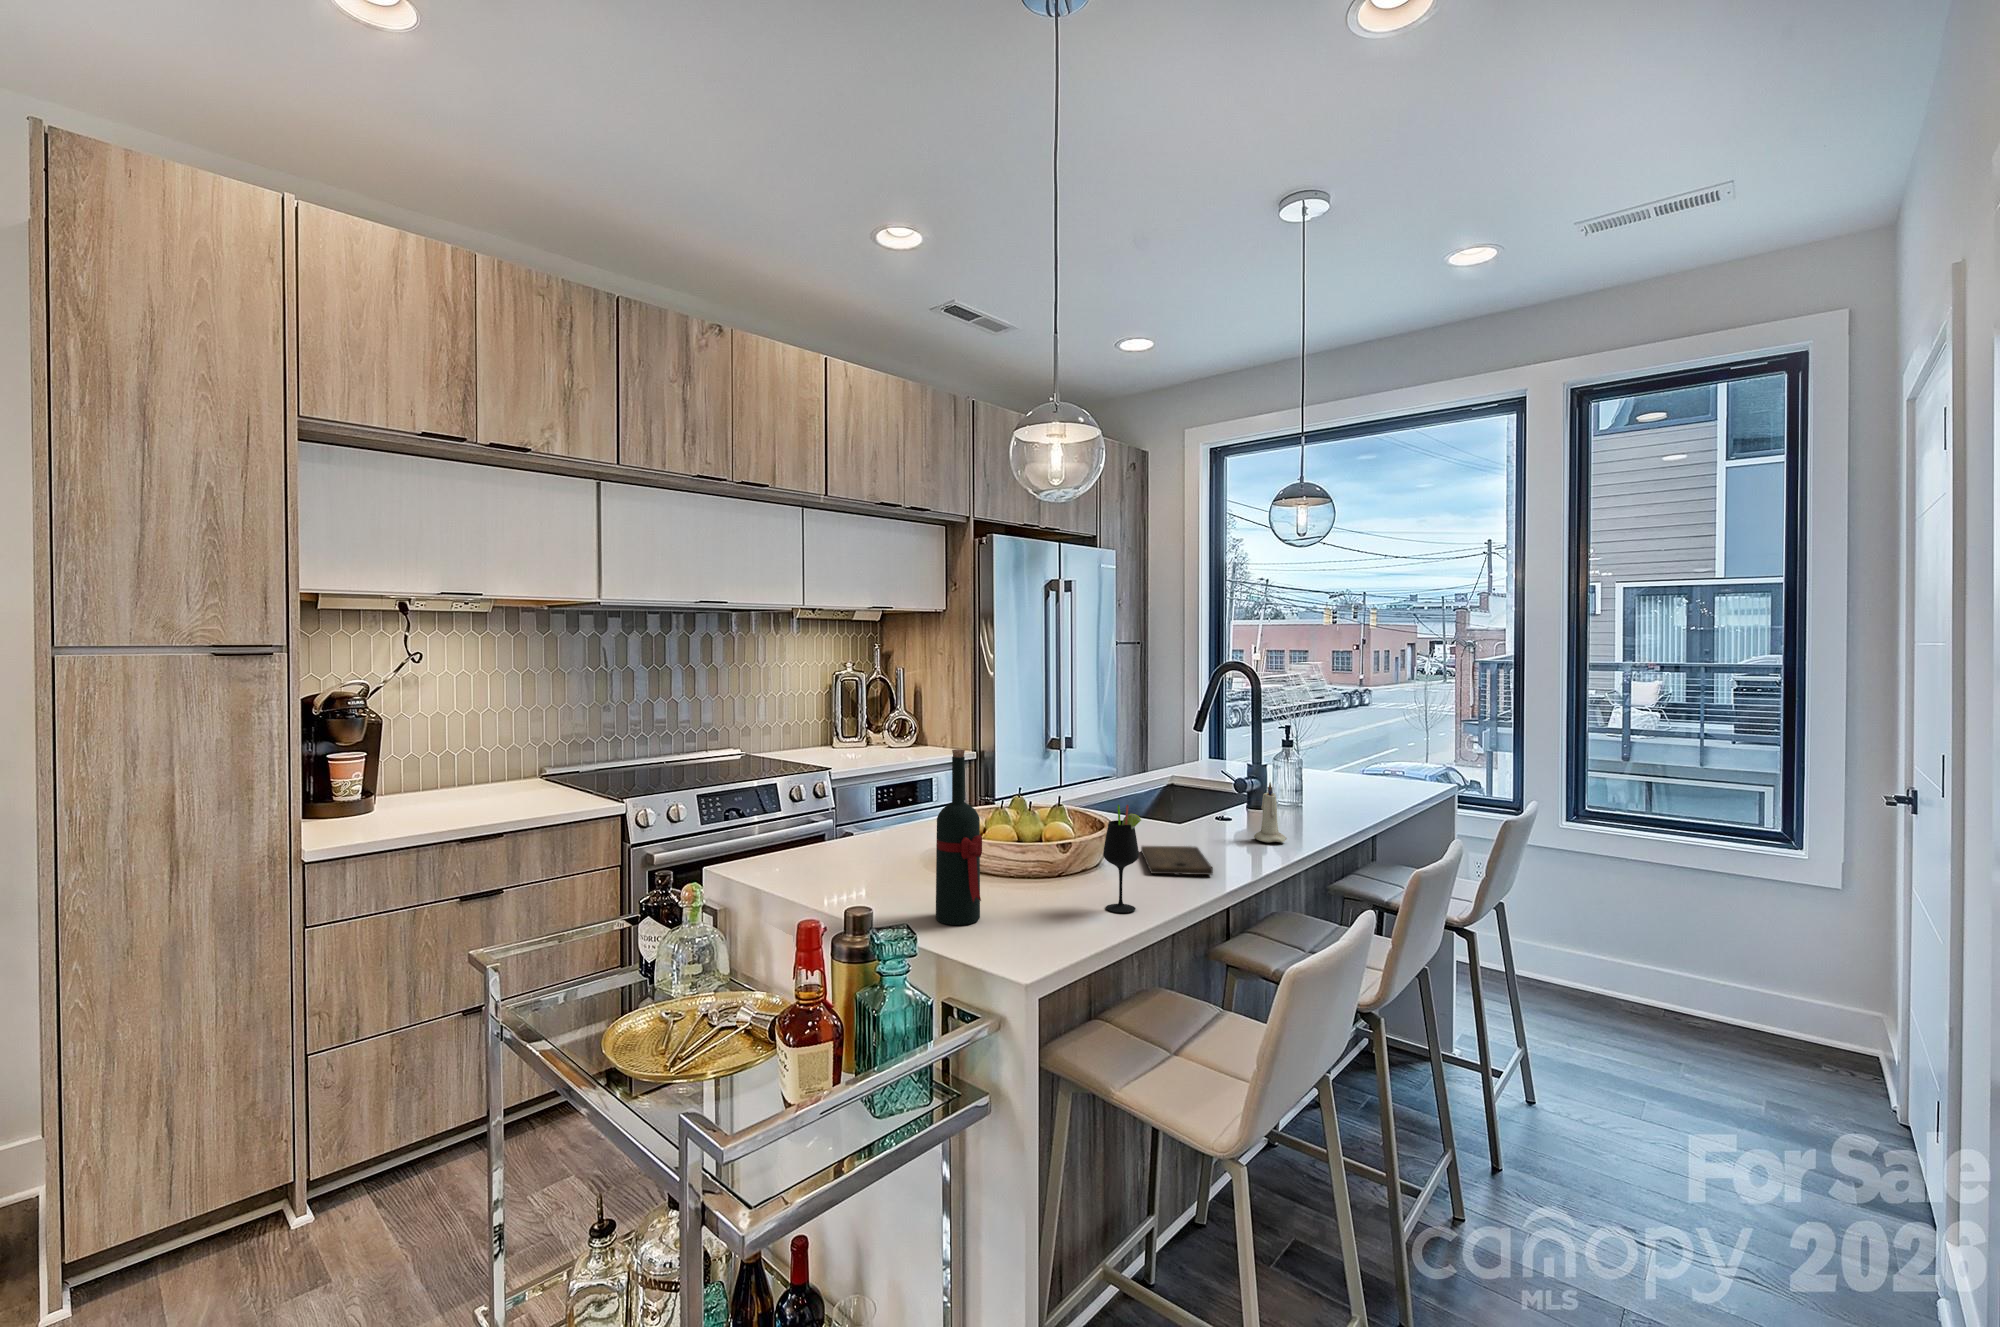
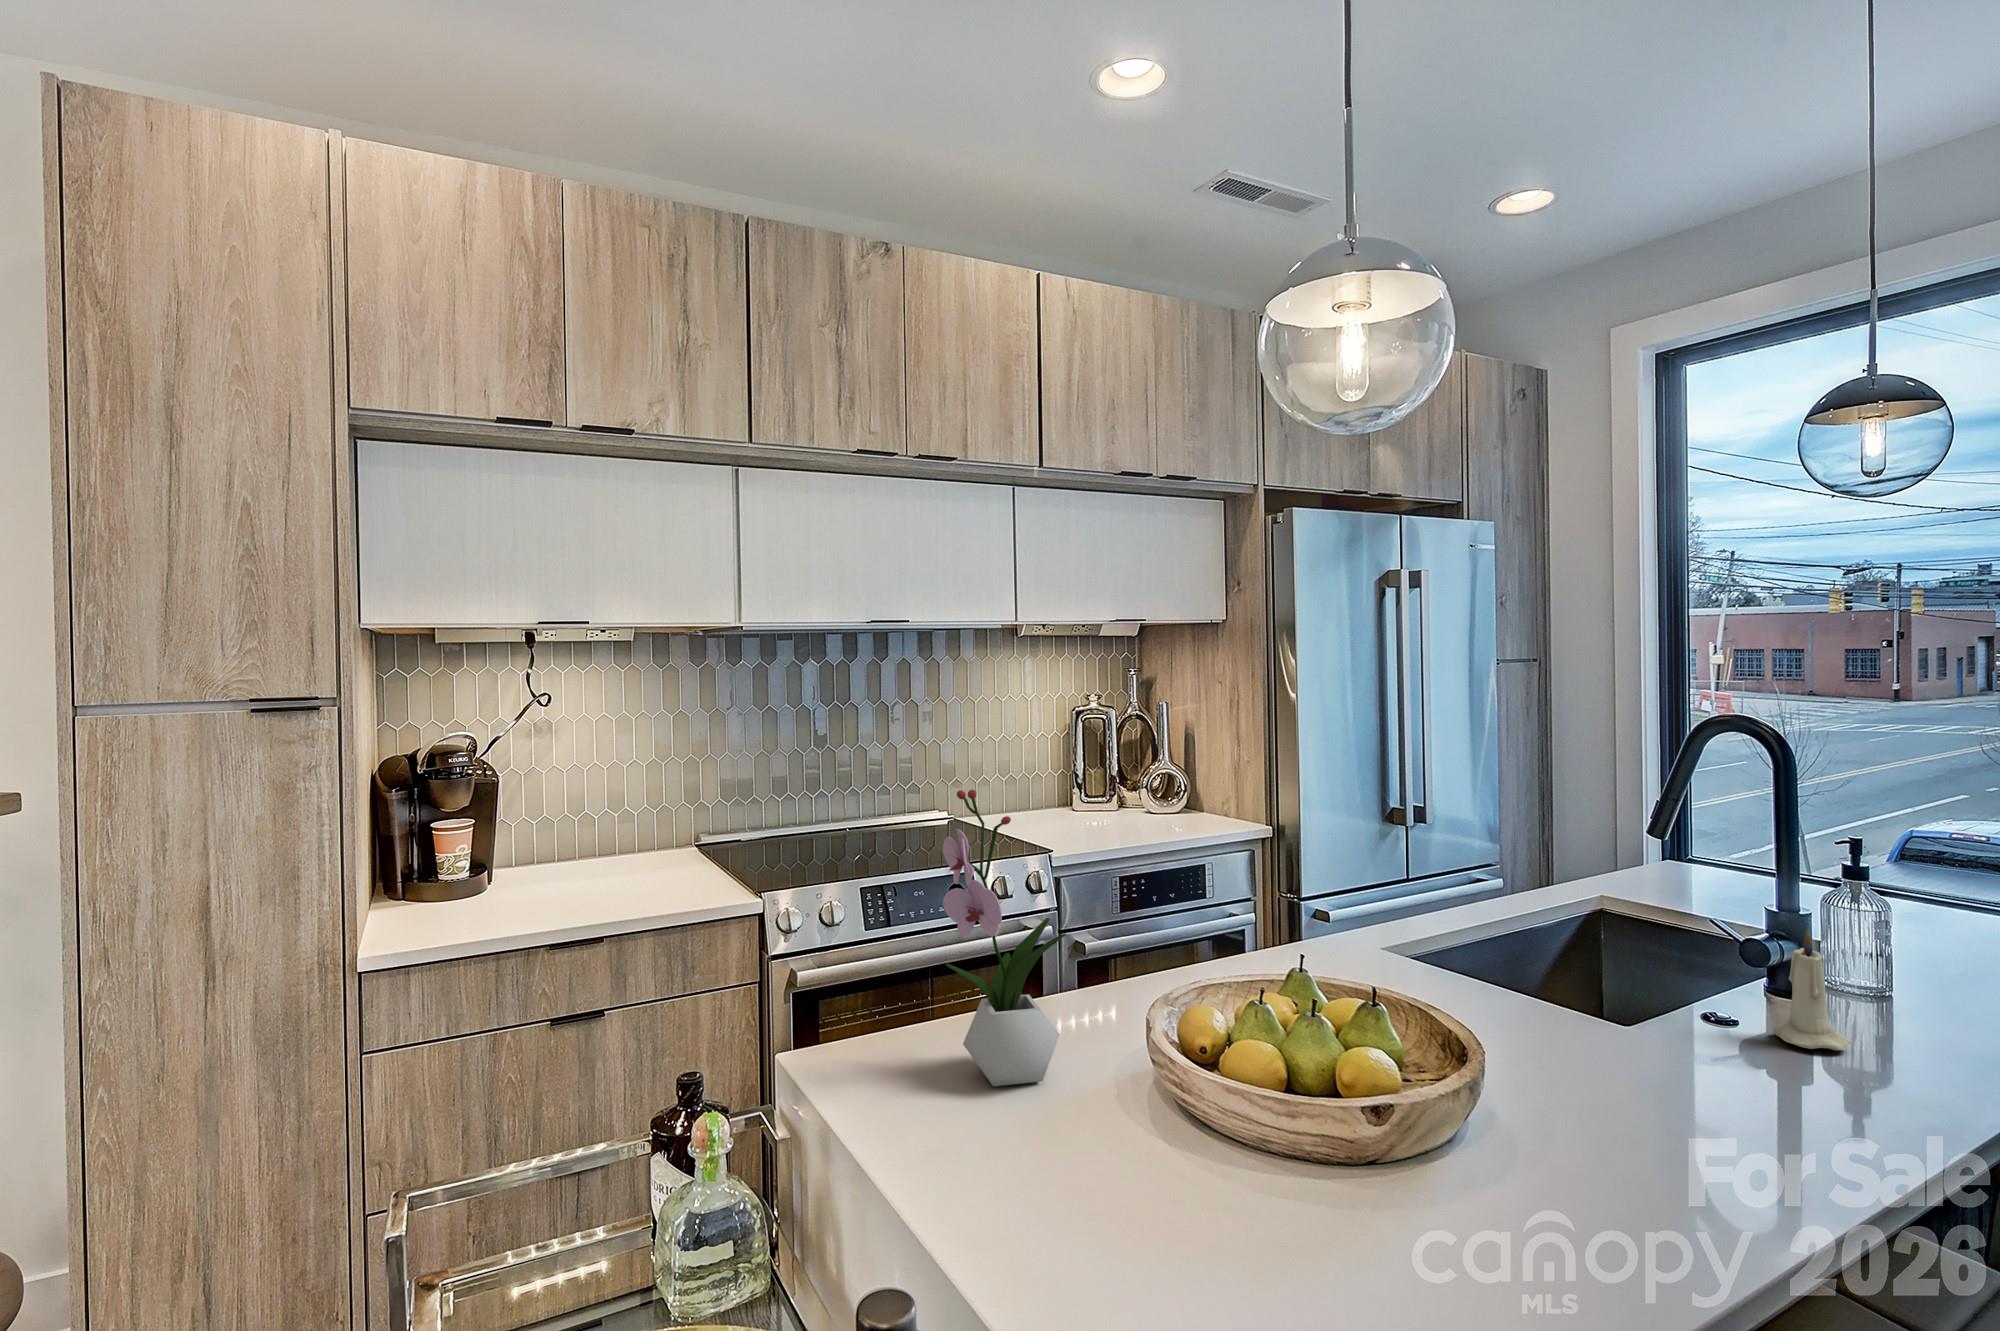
flower arrangement: none [820,706,898,881] -> present [943,790,1066,1087]
wine bottle: present [936,749,982,925] -> none [1100,890,1187,1235]
wine glass: present [1103,805,1141,912] -> none [1445,1015,1527,1237]
cutting board: present [1141,846,1213,875] -> none [1535,1042,1693,1136]

